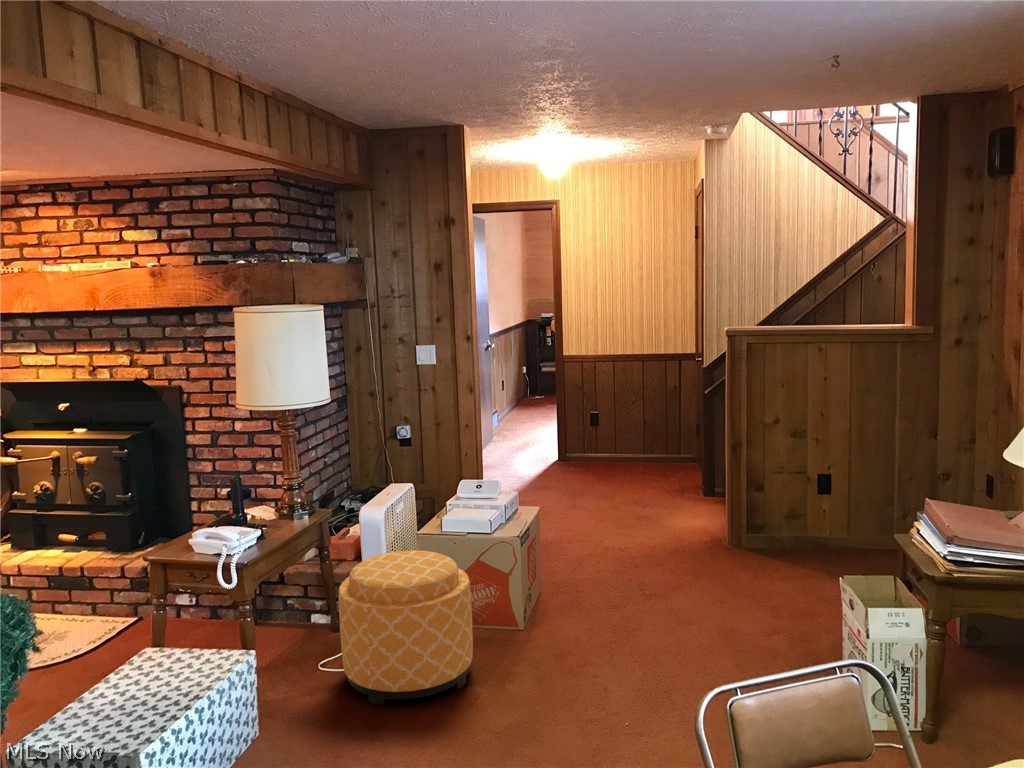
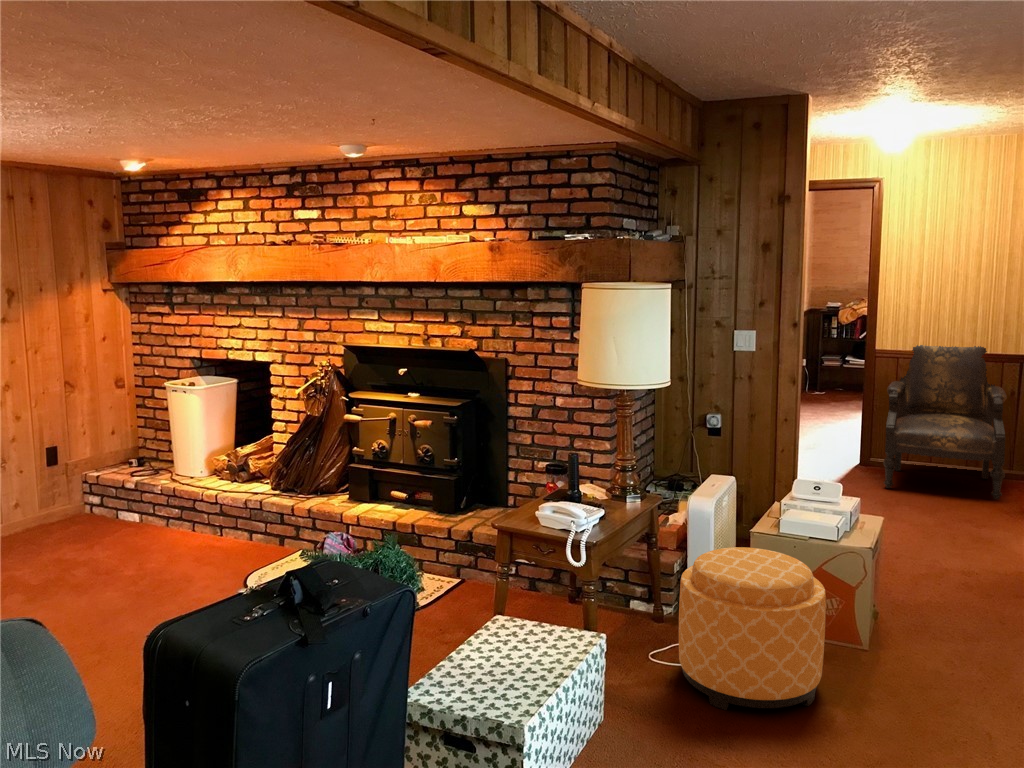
armchair: none [573,331,670,484] -> present [883,345,1007,500]

